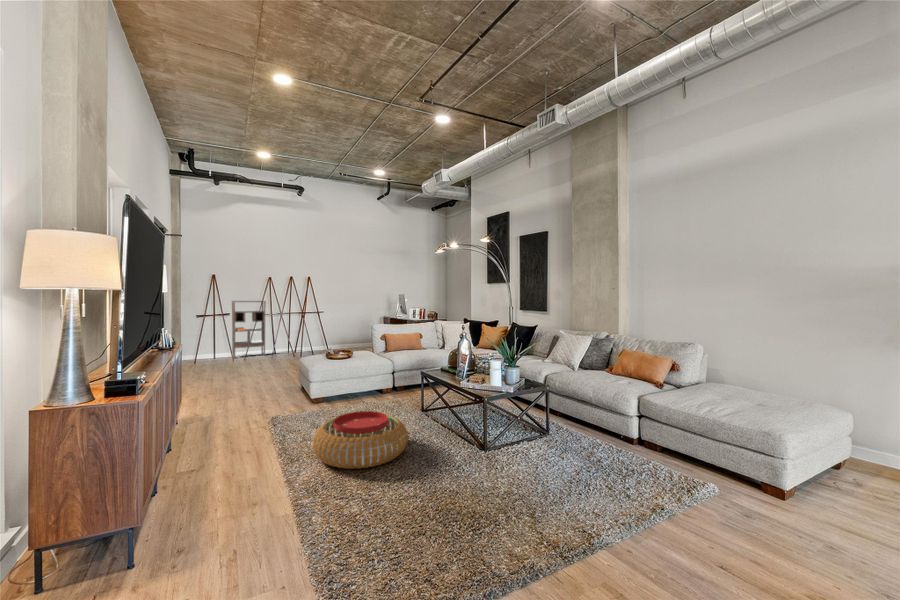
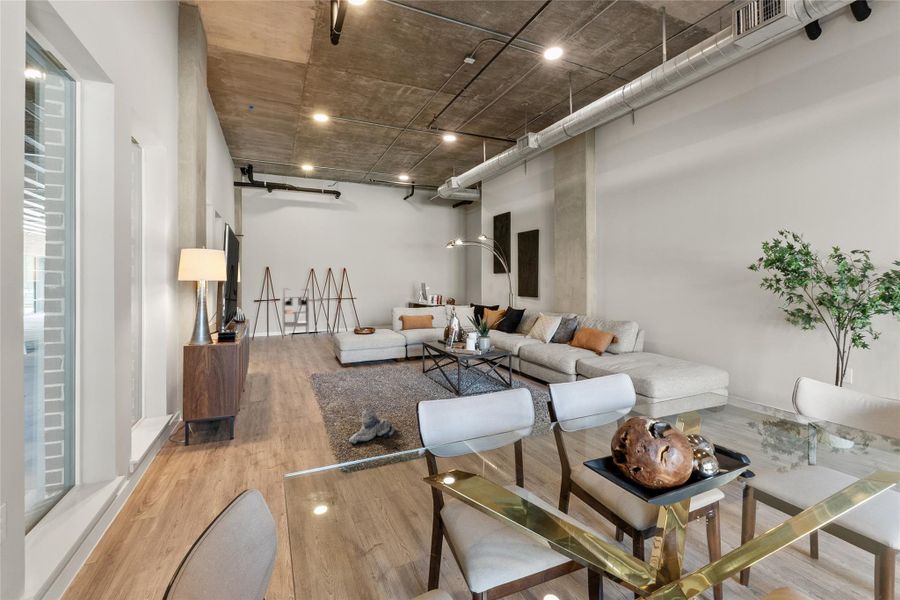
pouf: present [313,411,408,469] -> none [339,367,406,402]
plush toy: none [341,503,411,570] -> present [349,409,395,444]

